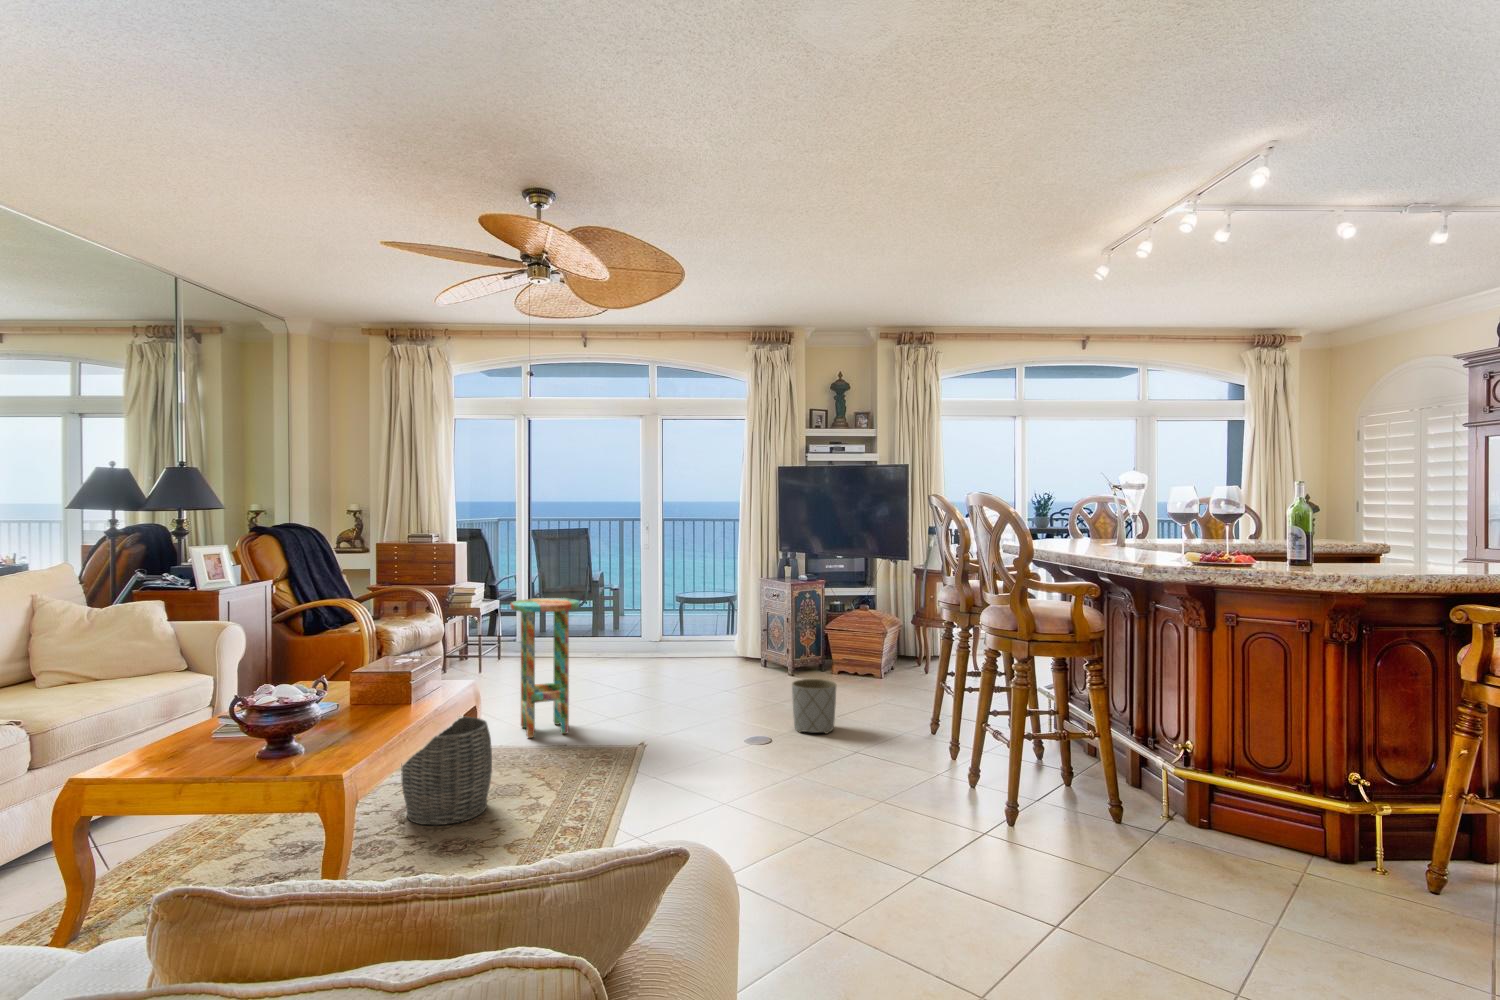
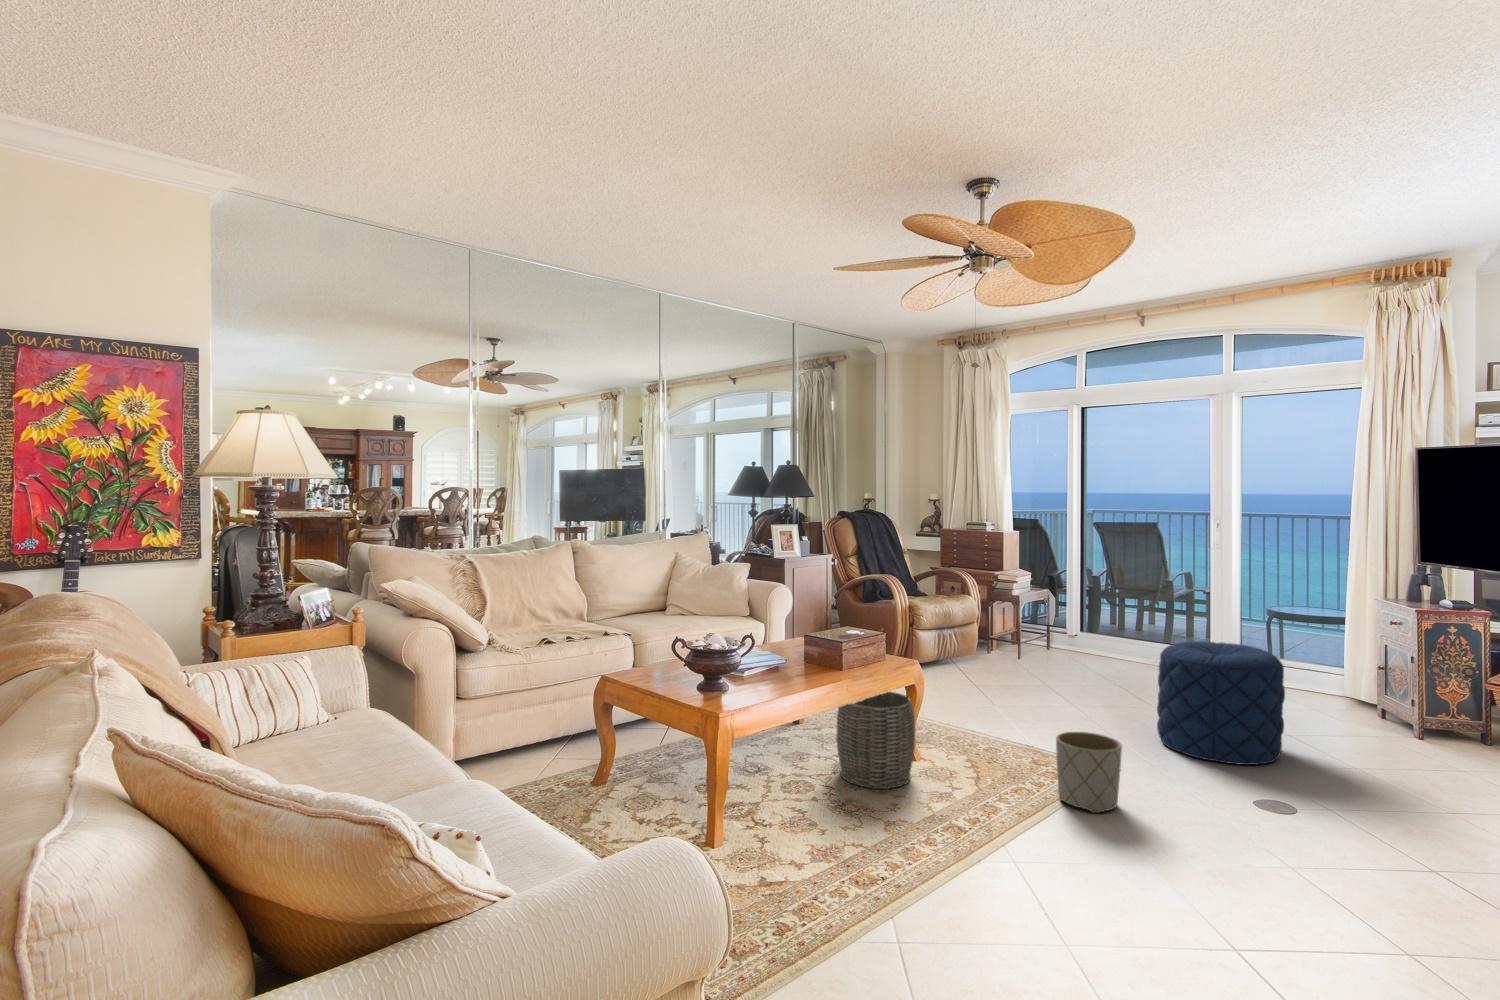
side table: present [511,598,579,738] -> none [992,592,1064,736]
pouf: none [650,624,740,722] -> present [1157,641,1285,765]
planter: present [792,679,836,734] -> present [1056,732,1122,813]

